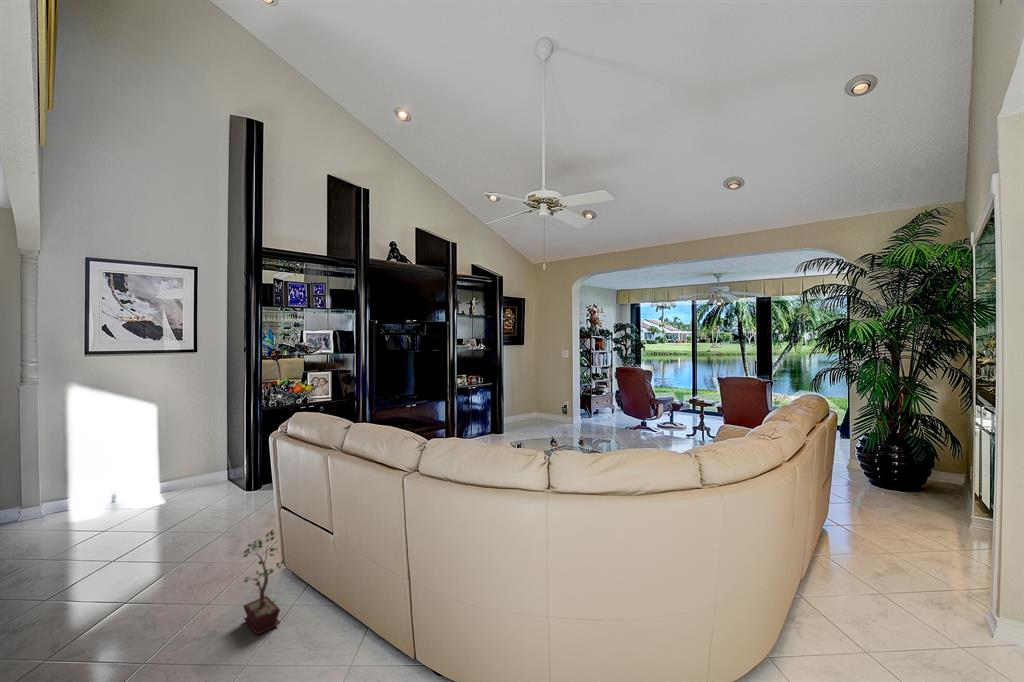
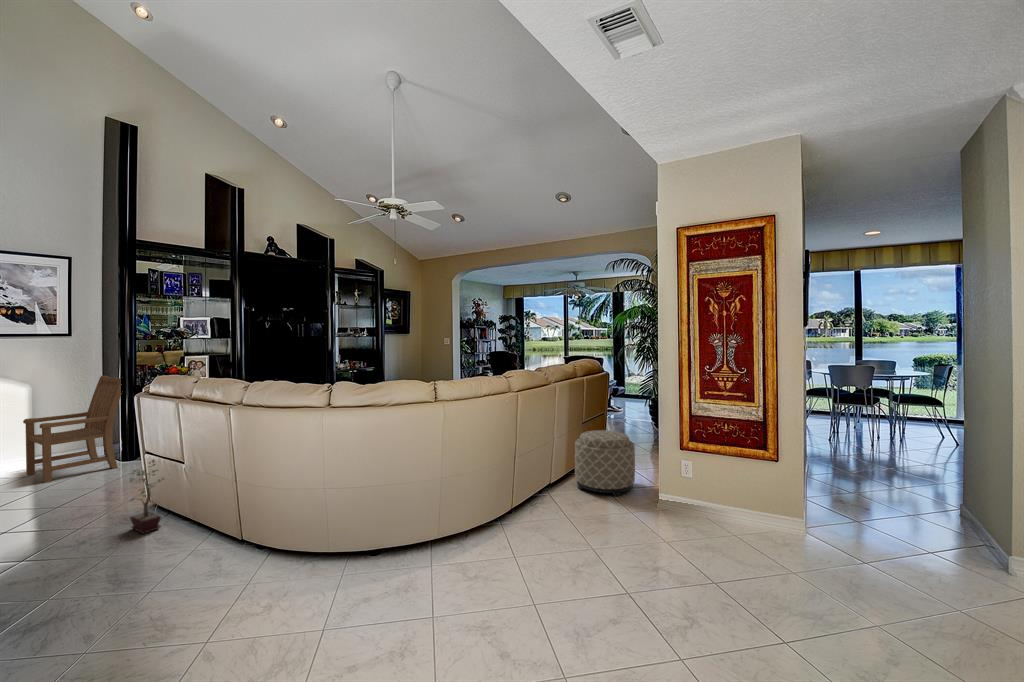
armchair: none [150,395,250,519] -> present [23,376,122,483]
ottoman: none [837,508,961,631] -> present [575,430,635,496]

